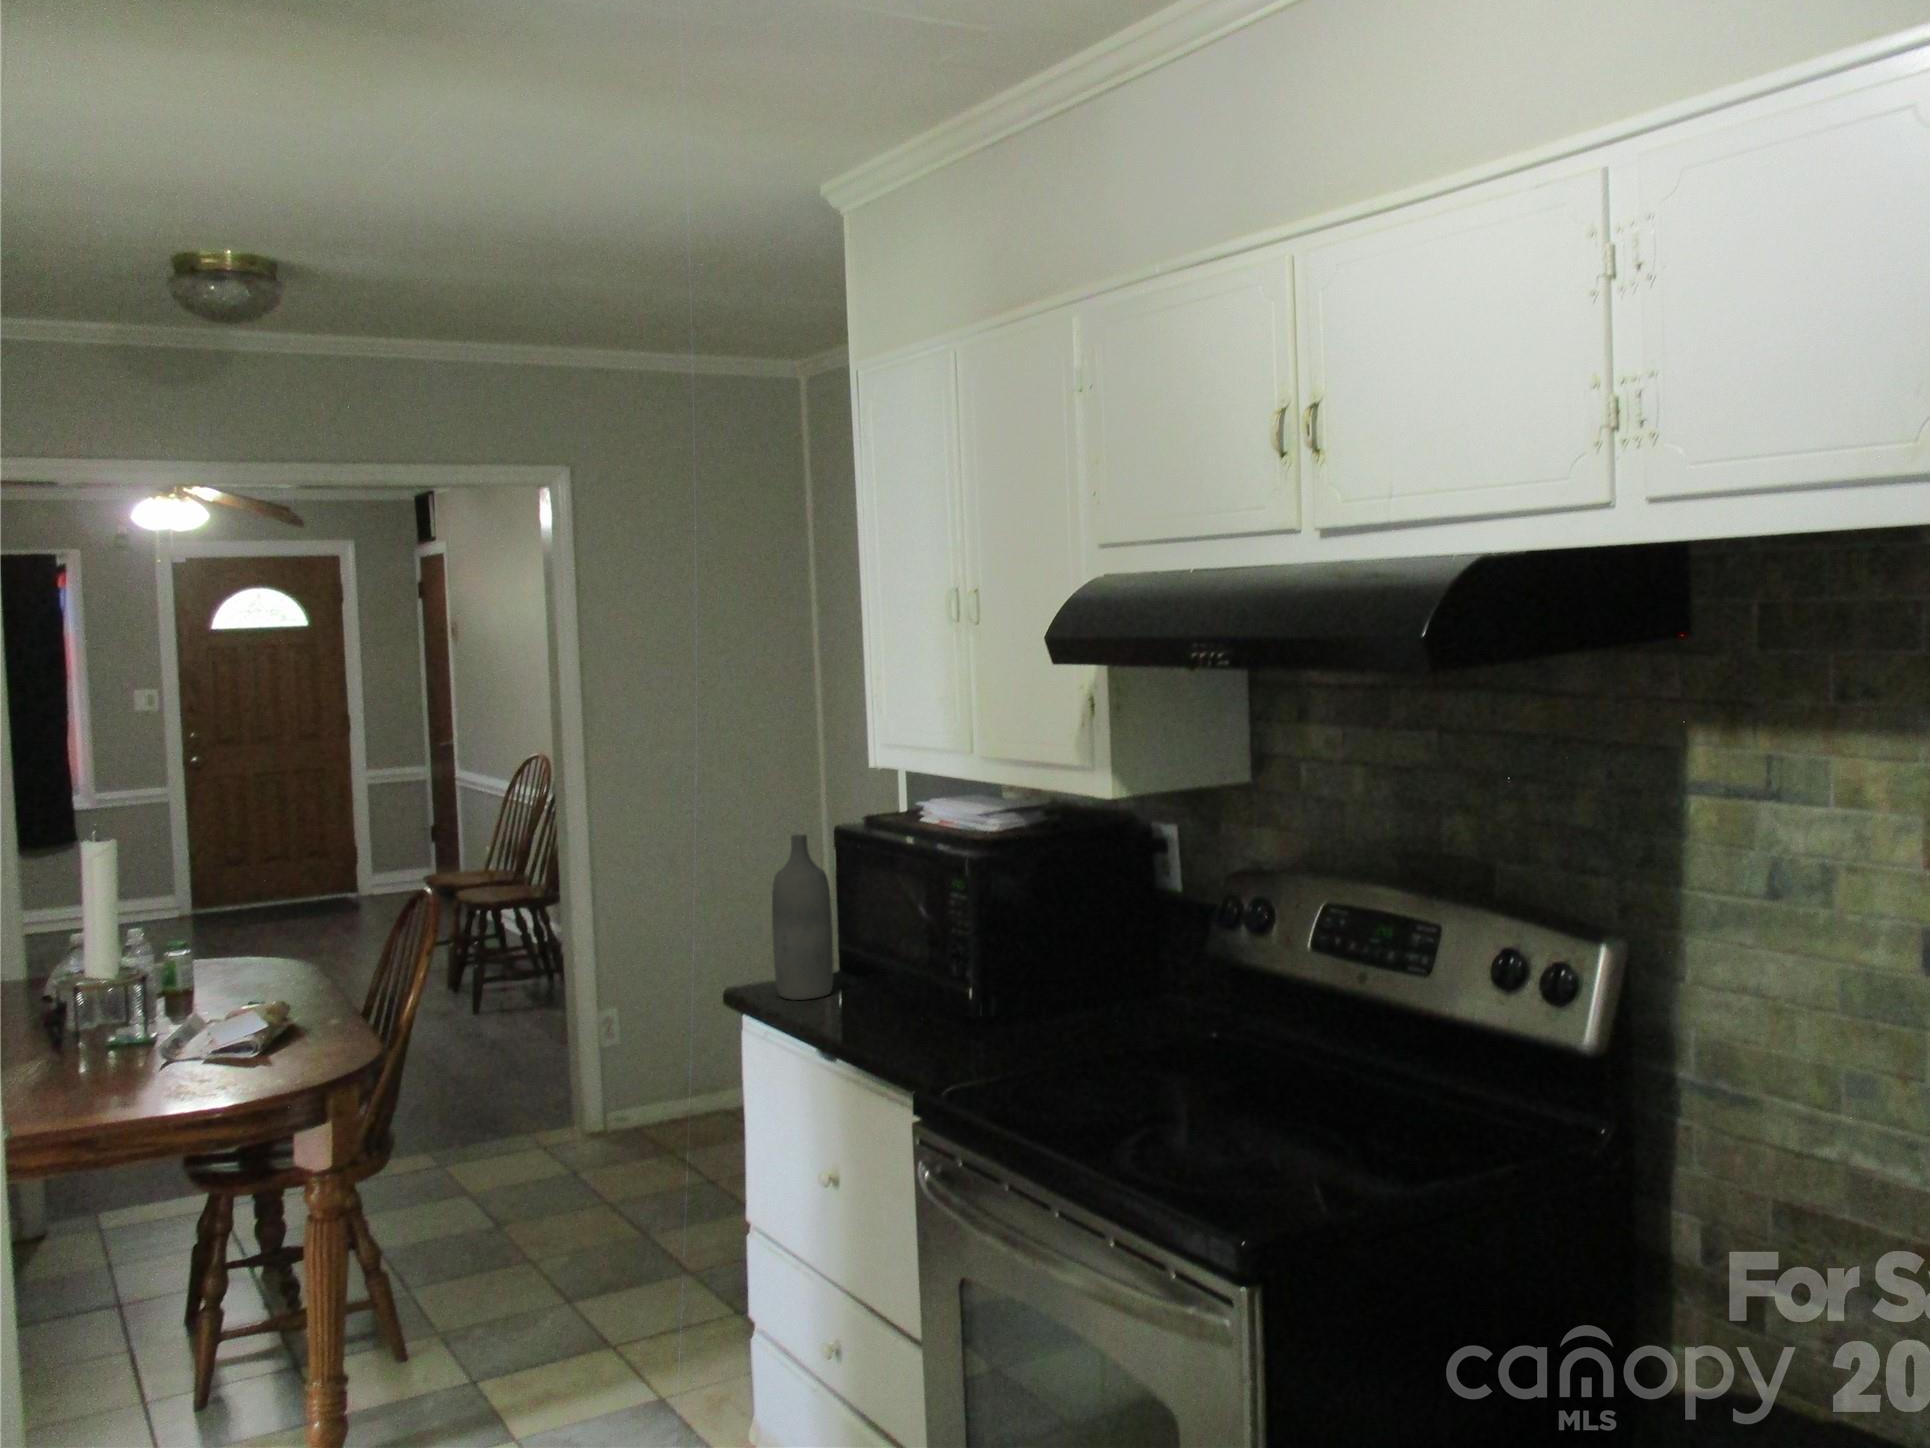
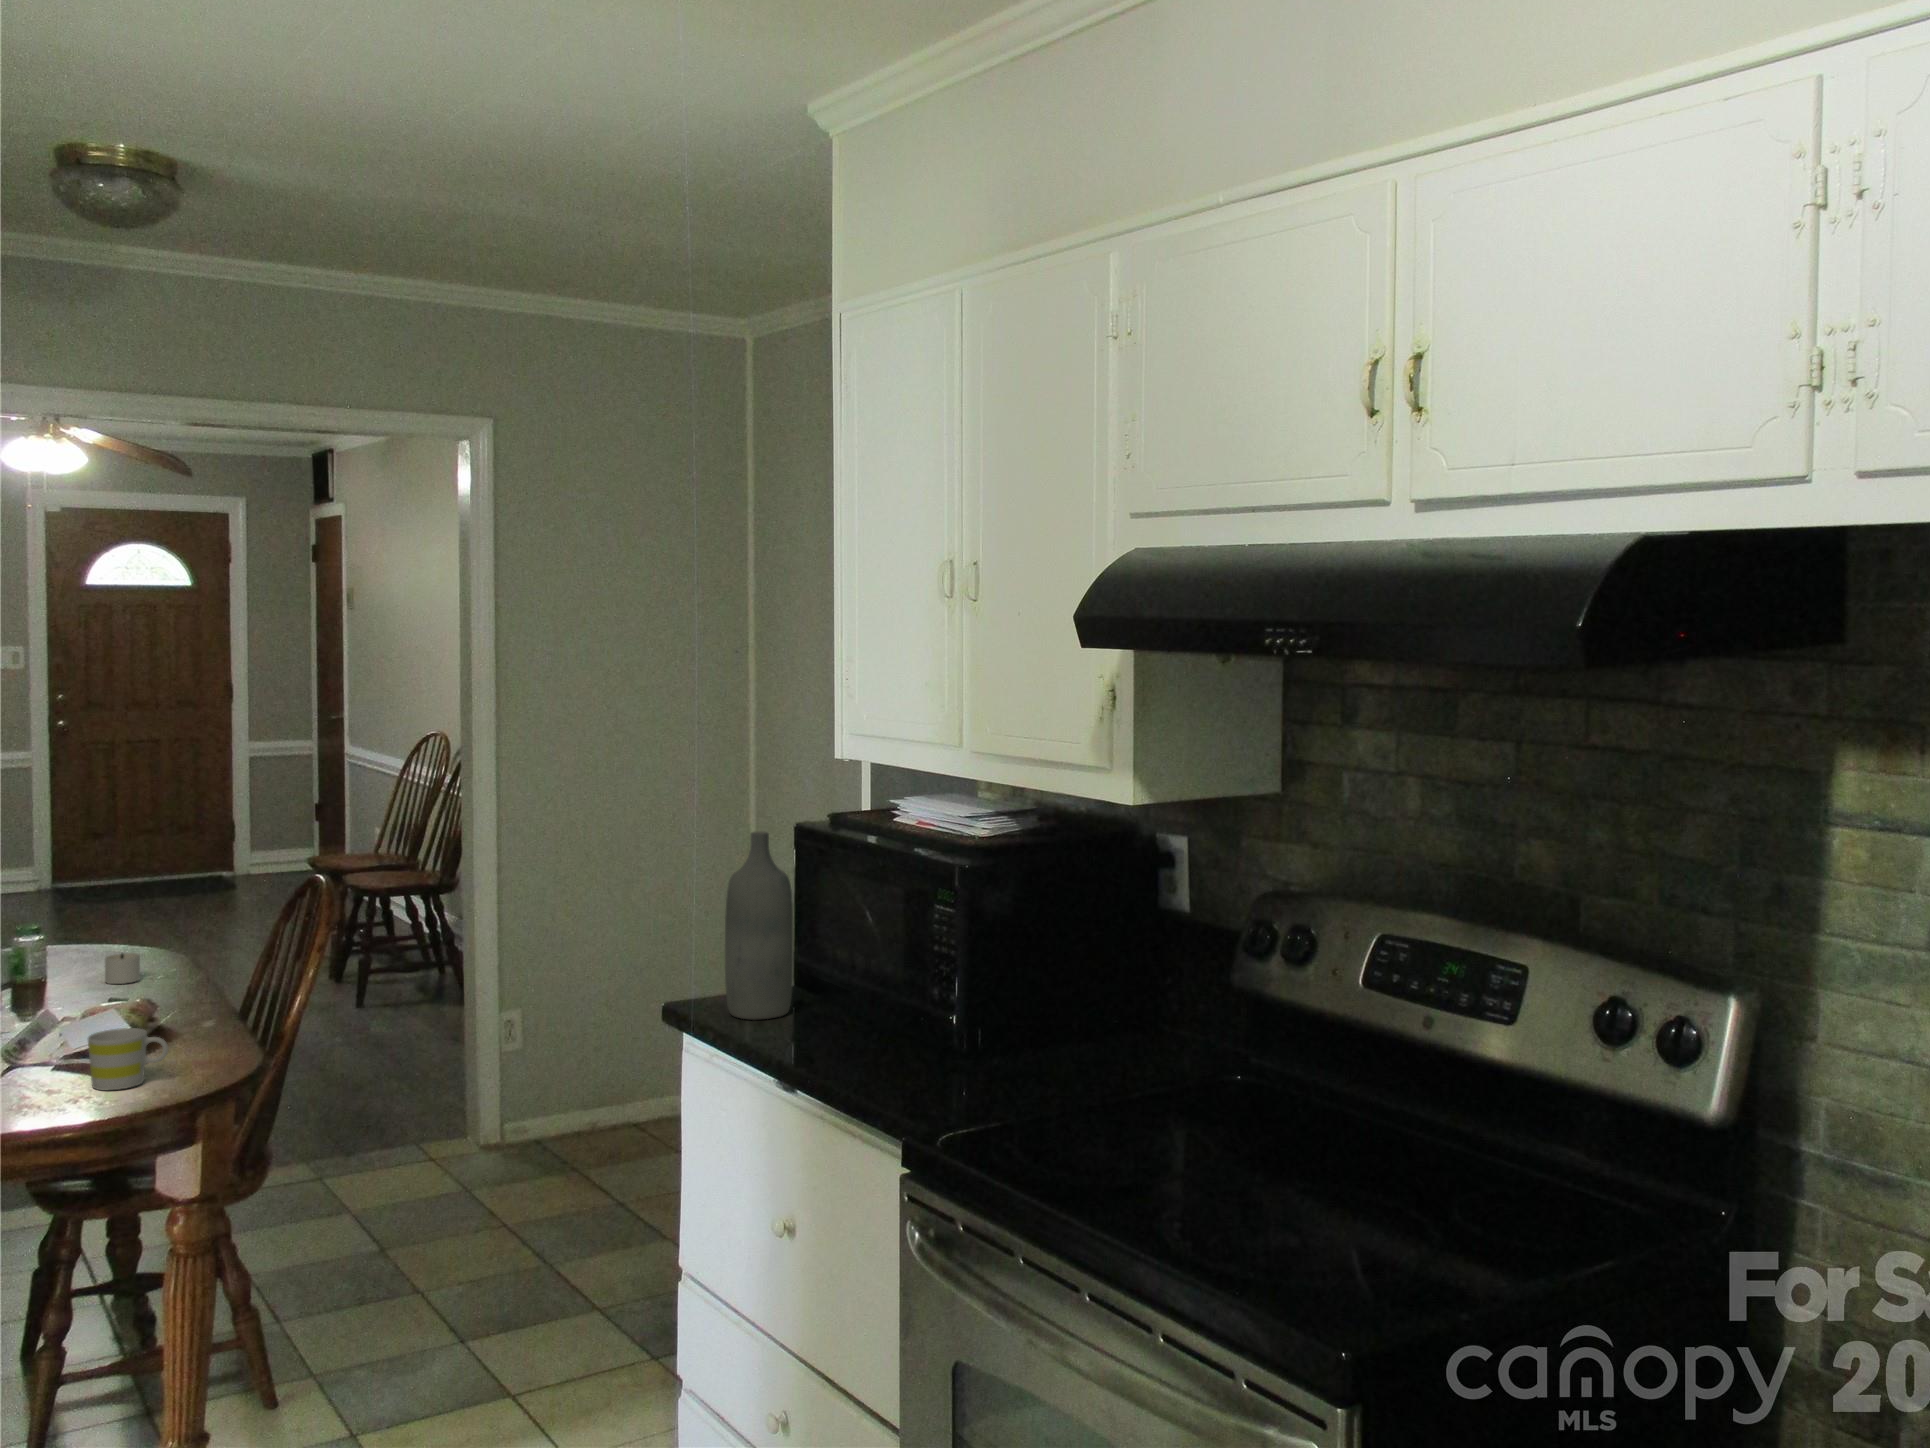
candle: none [244,962,288,990] -> present [105,953,140,984]
mug: none [231,1024,300,1078] -> present [88,1028,168,1090]

